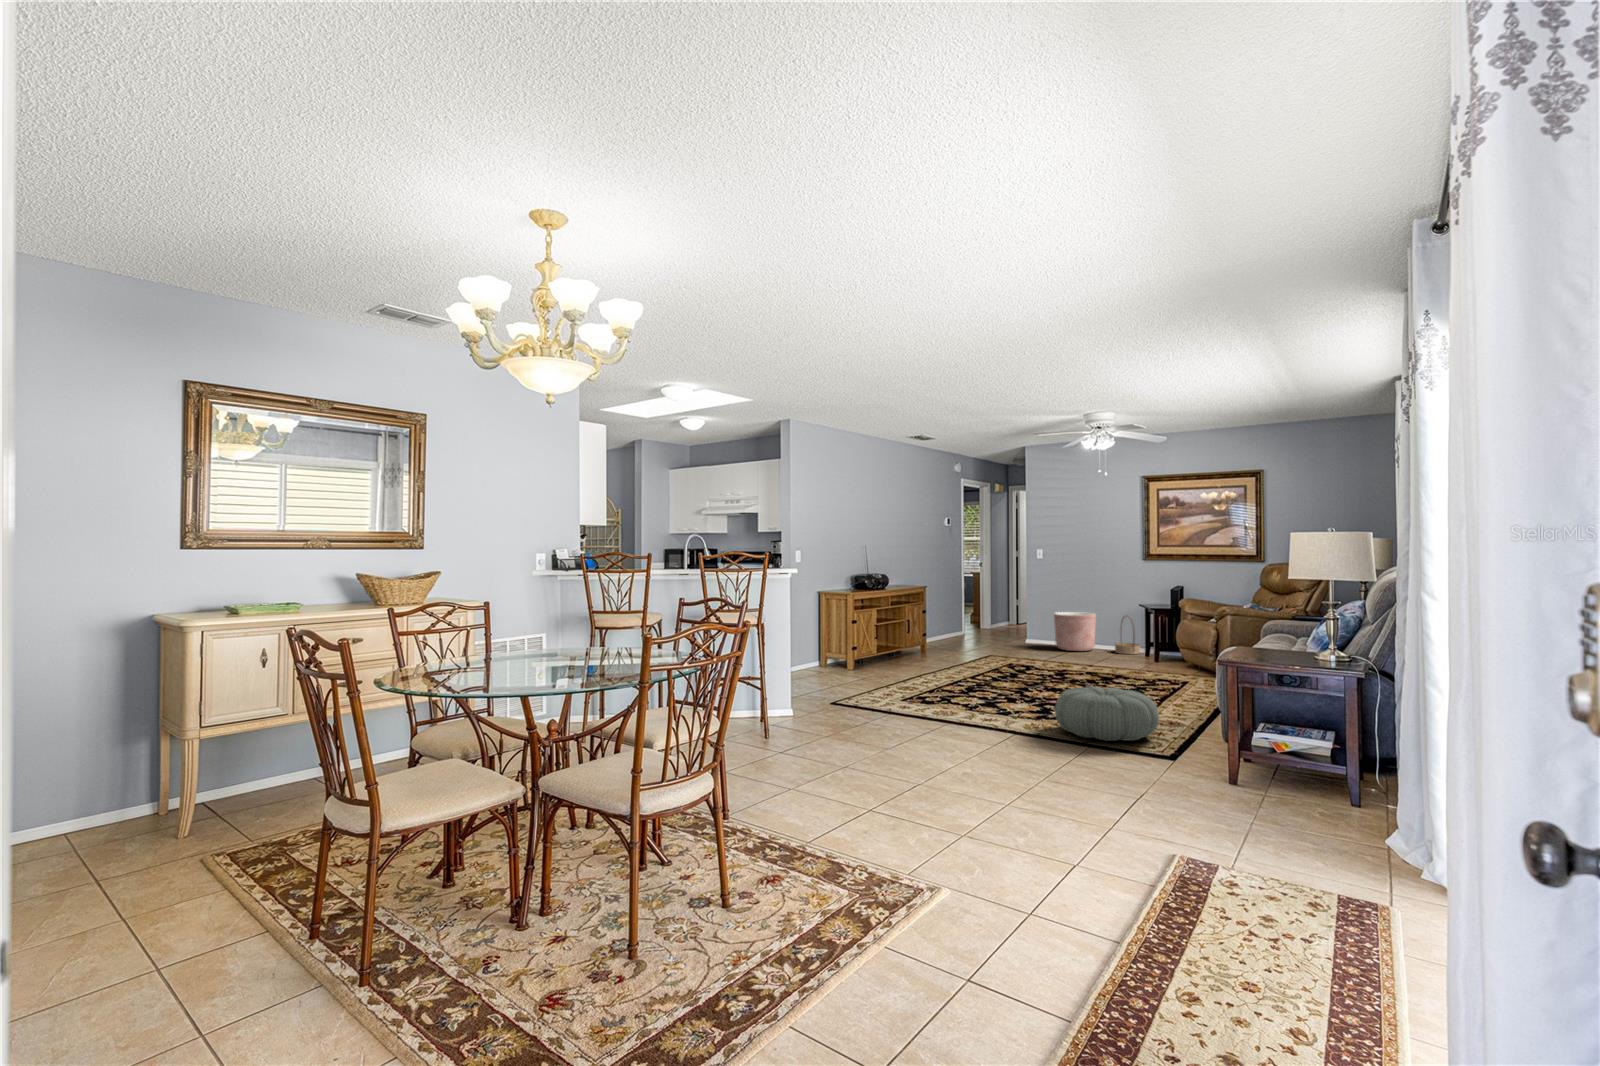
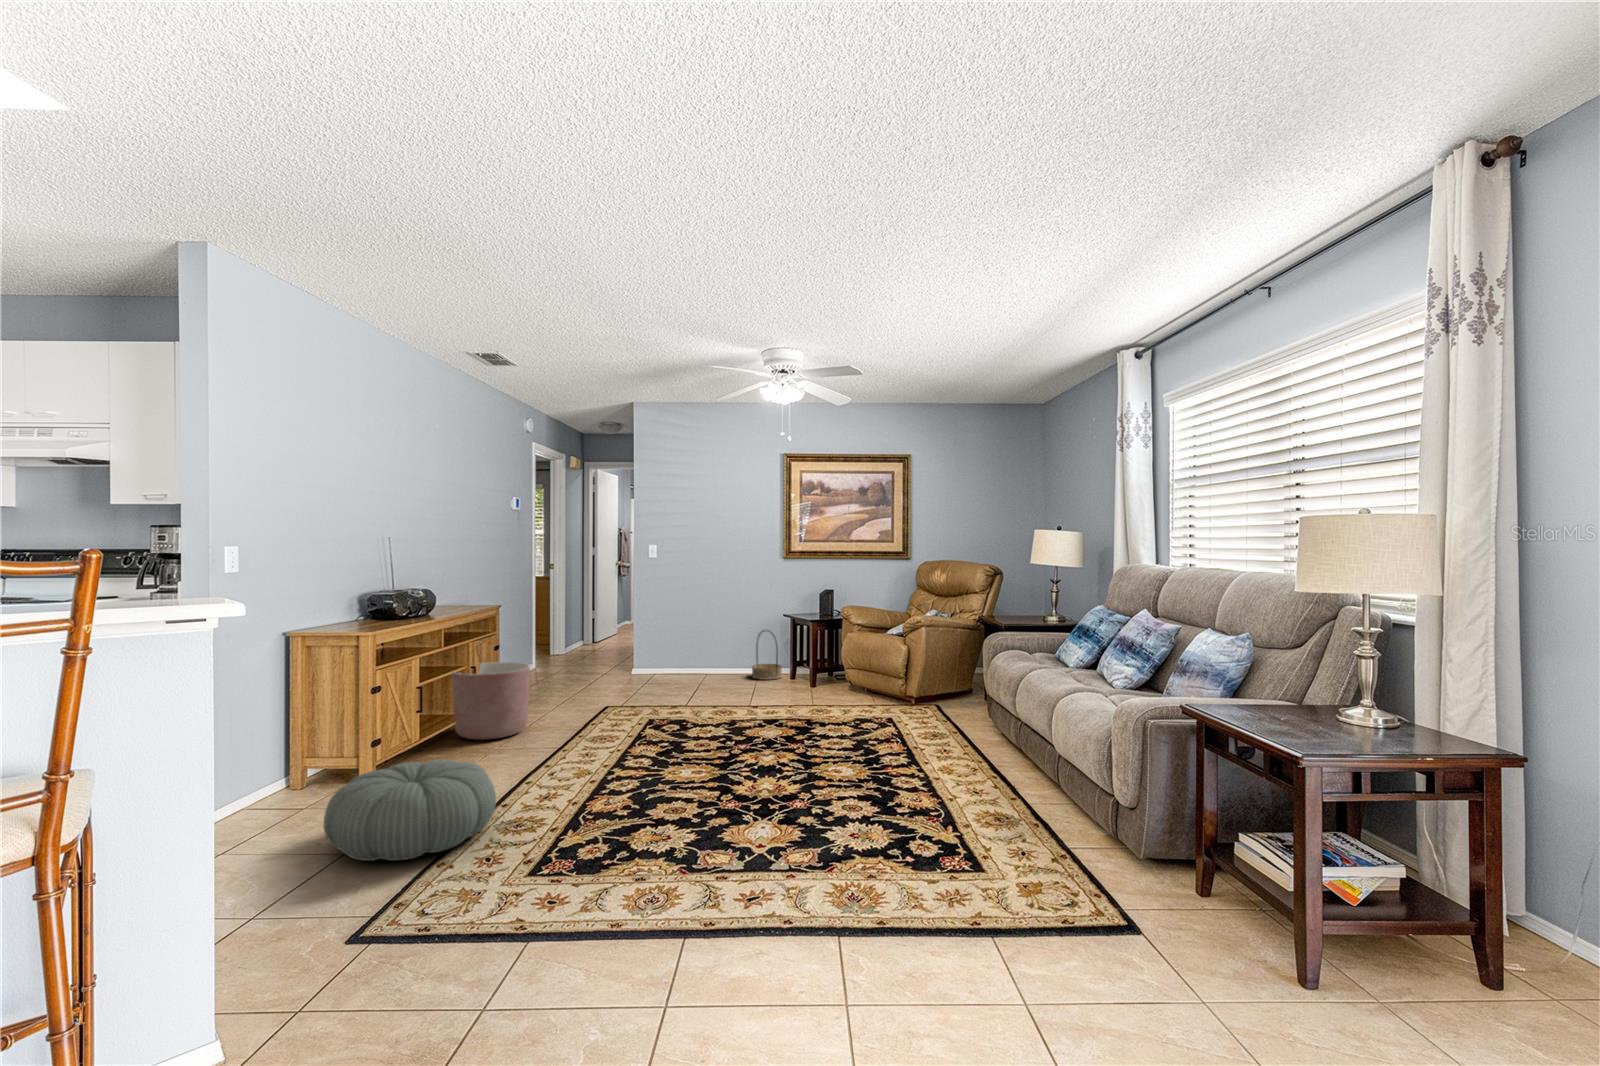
planter: present [1054,612,1096,651] -> present [452,662,530,740]
pouf: present [1055,687,1159,741] -> present [323,759,496,861]

